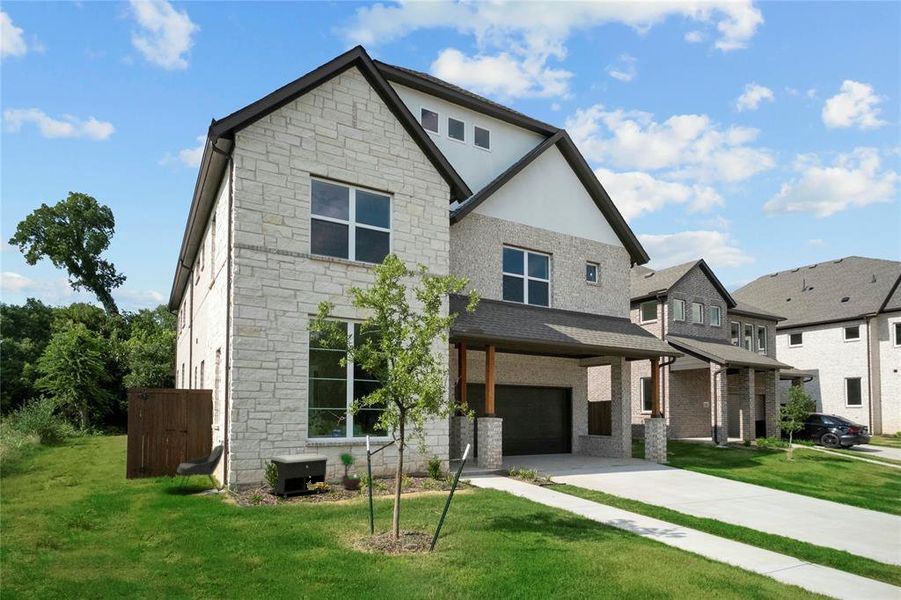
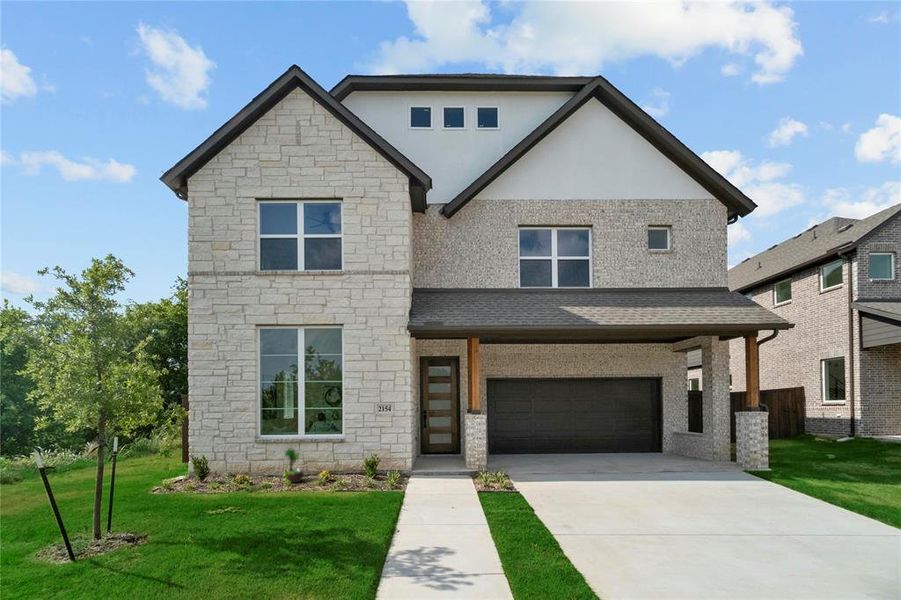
lounge chair: present [177,445,224,496] -> none [157,440,199,481]
storage bench: present [271,453,327,497] -> none [219,448,264,487]

